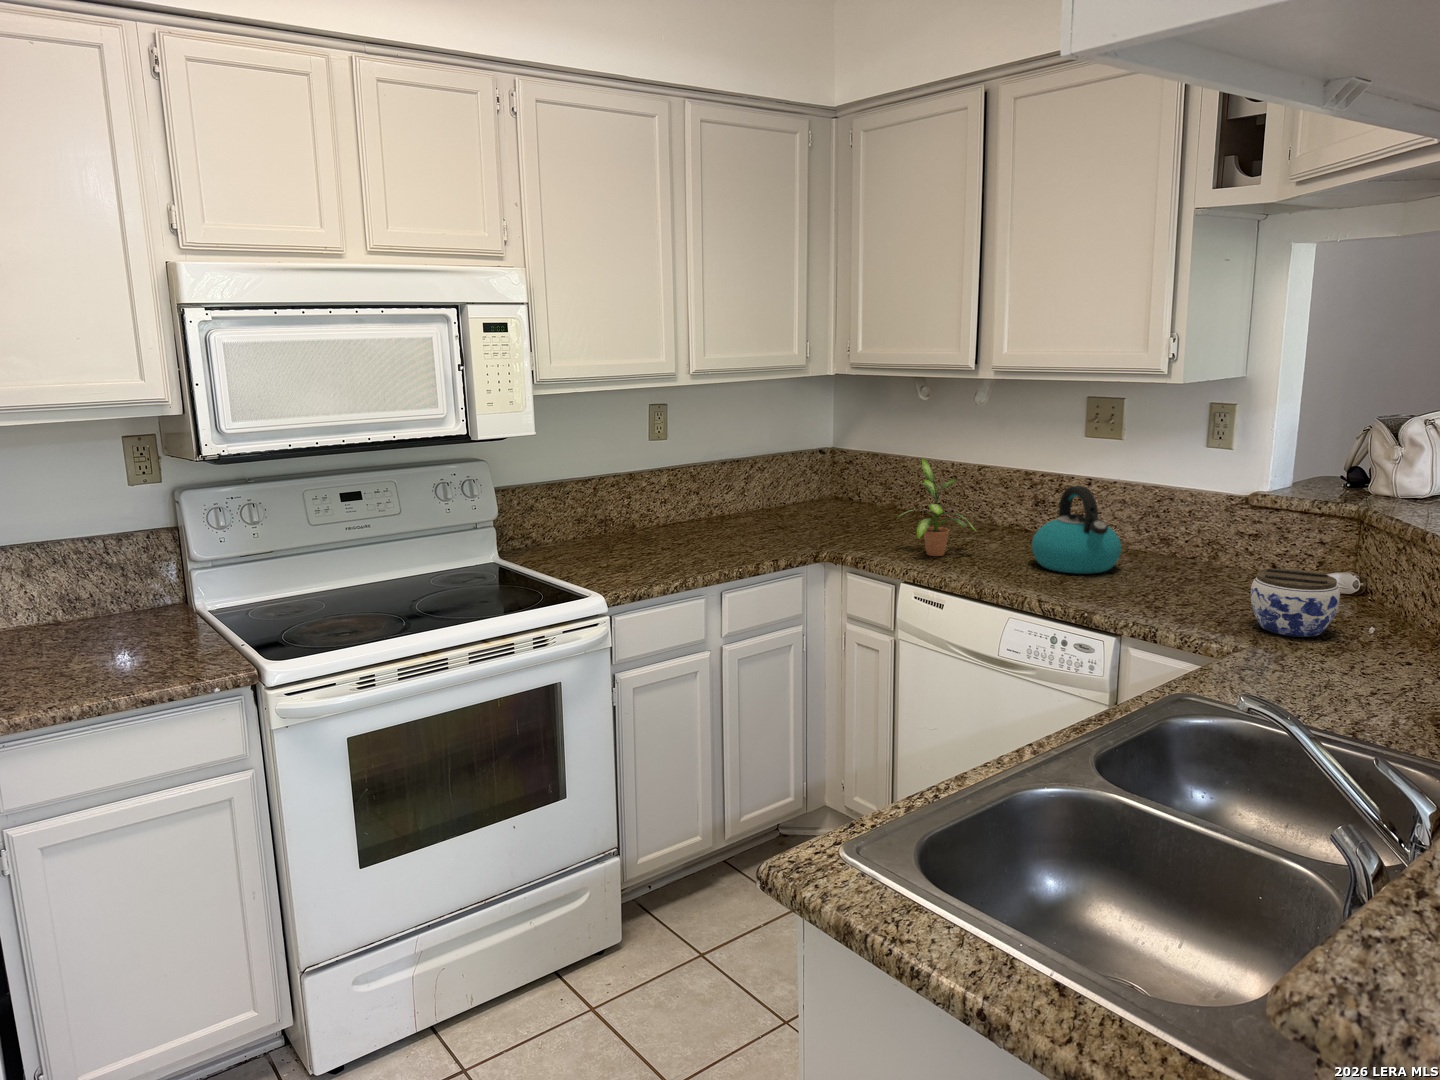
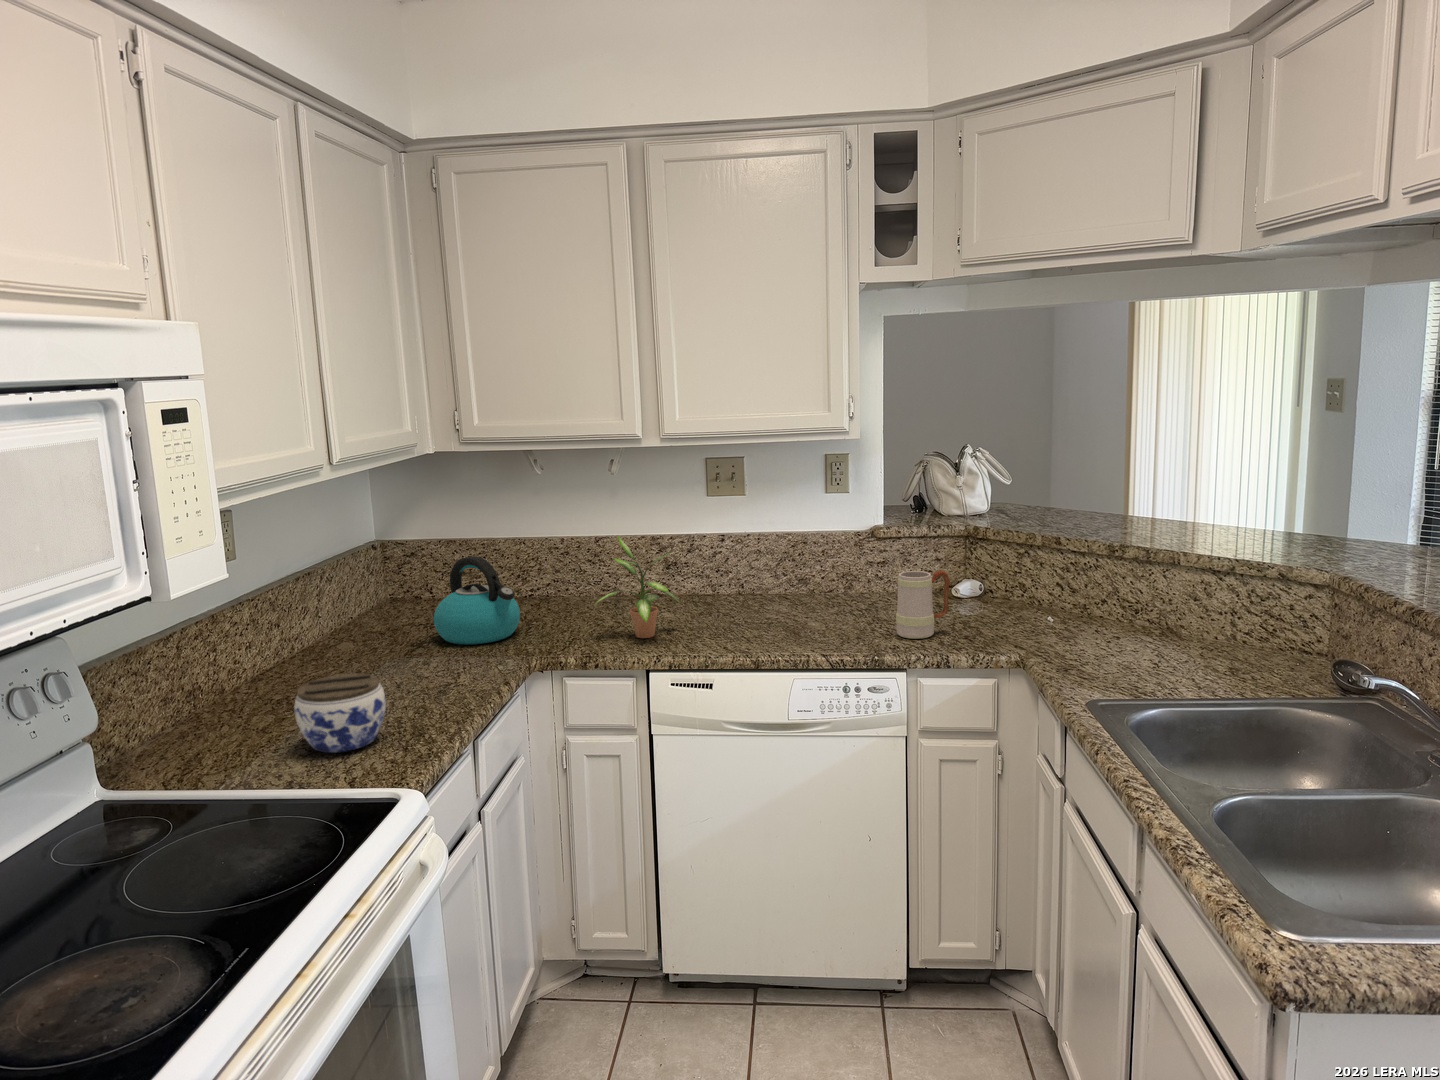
kettle: present [1032,486,1122,574] -> present [434,556,520,645]
mug: none [1147,536,1217,611] -> present [896,570,949,639]
jar: present [1251,568,1340,637] -> present [294,673,386,753]

